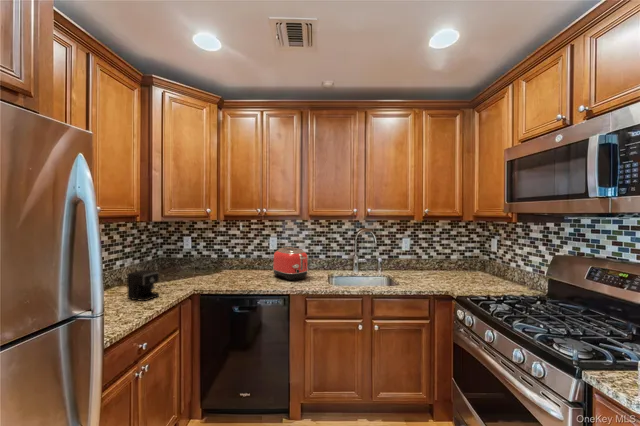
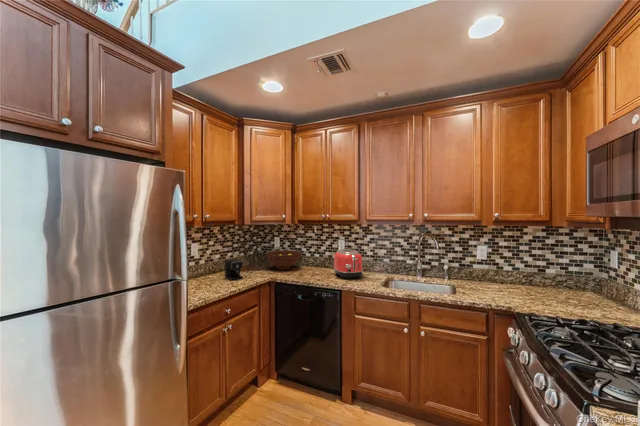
fruit bowl: none [180,252,227,277] -> present [266,250,300,269]

